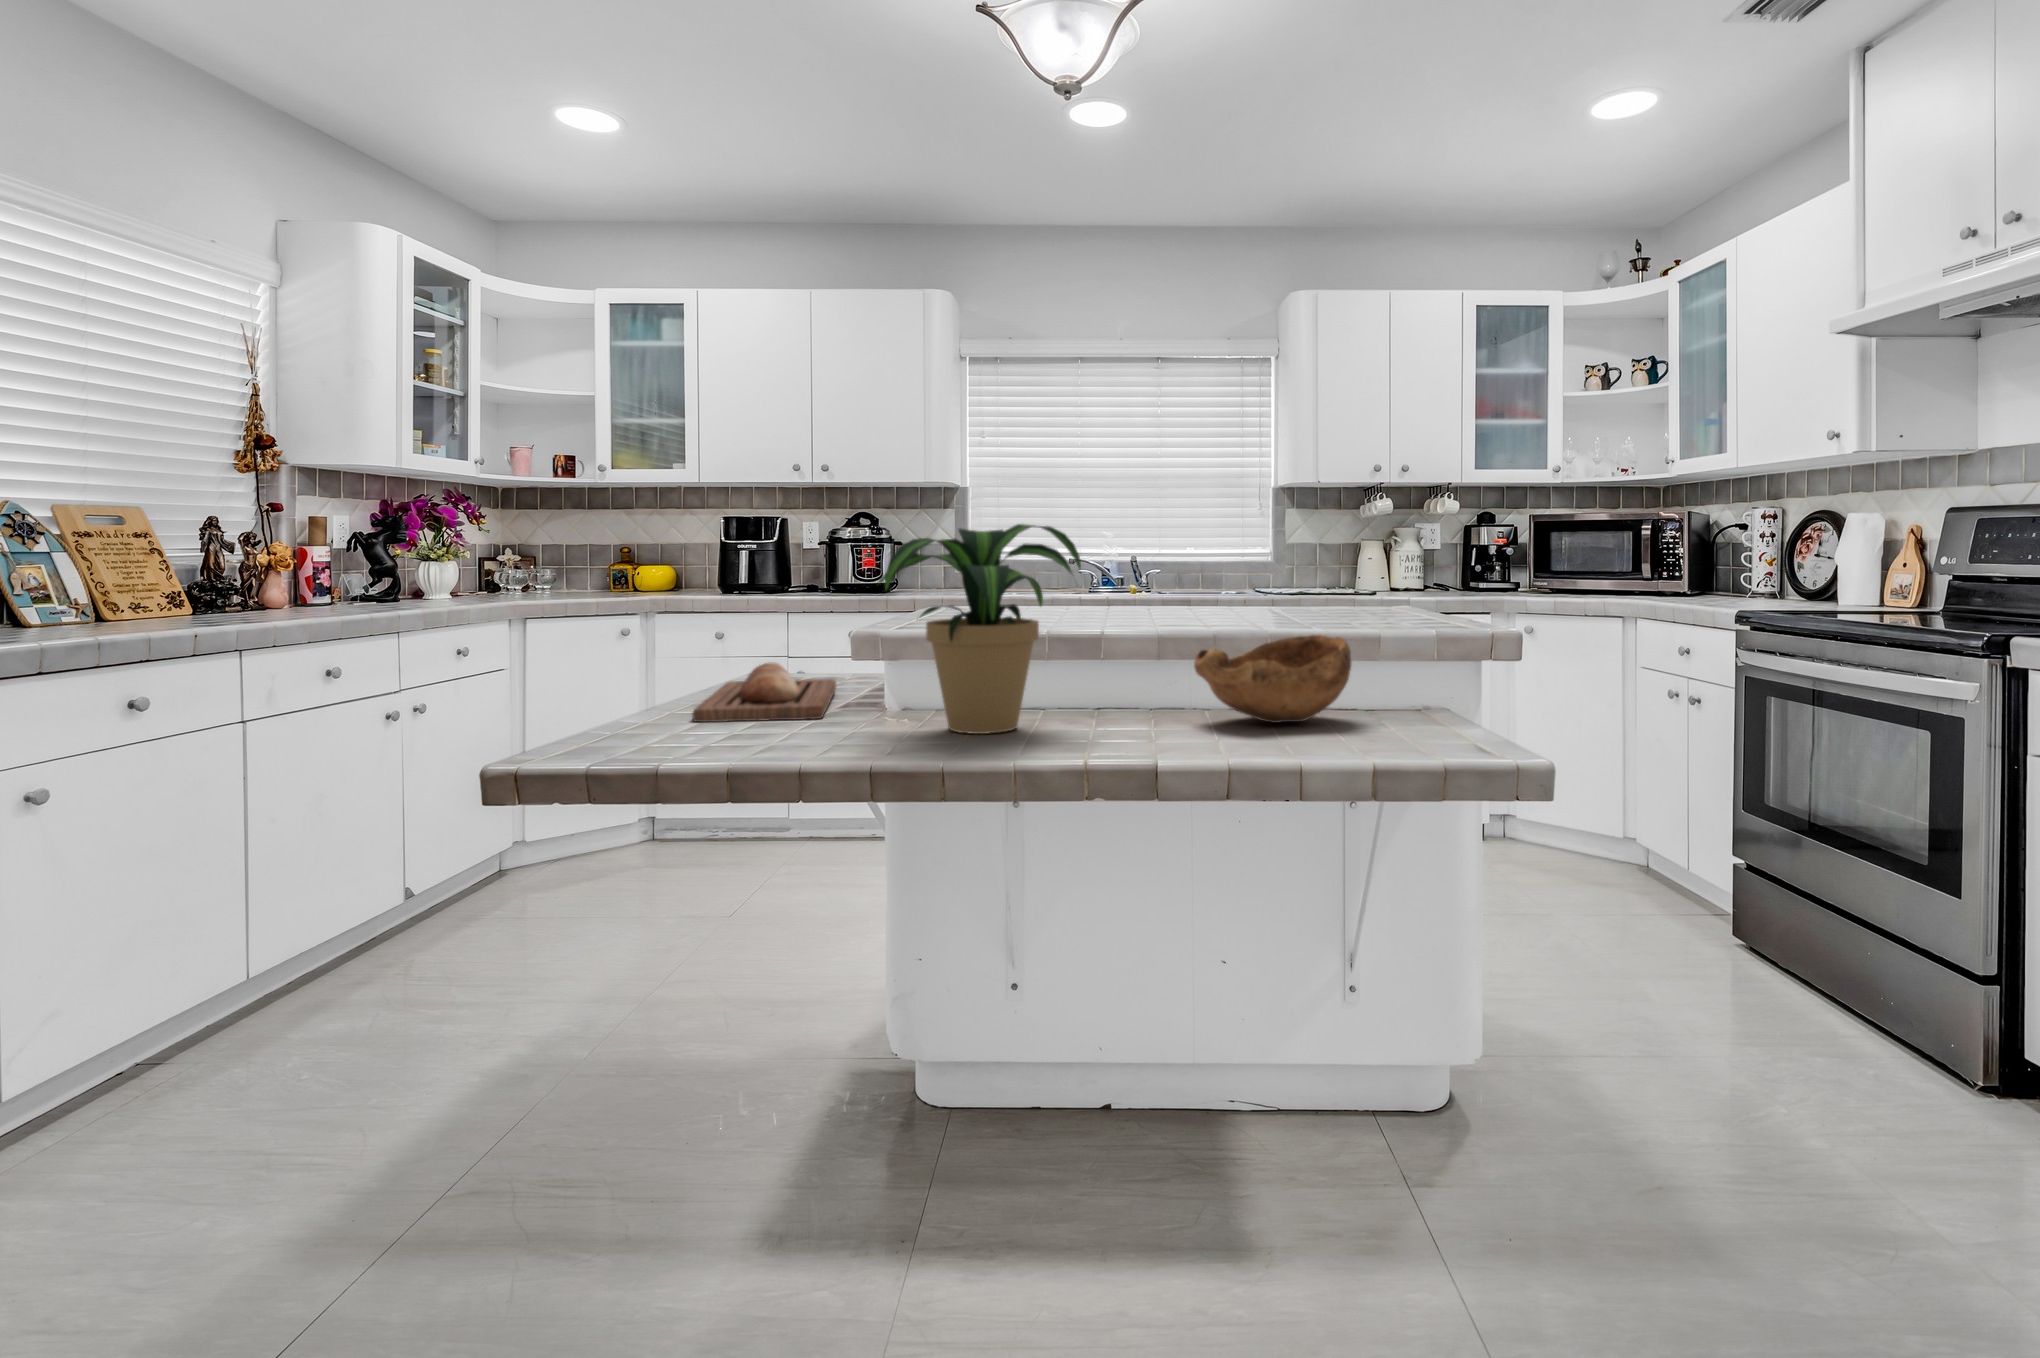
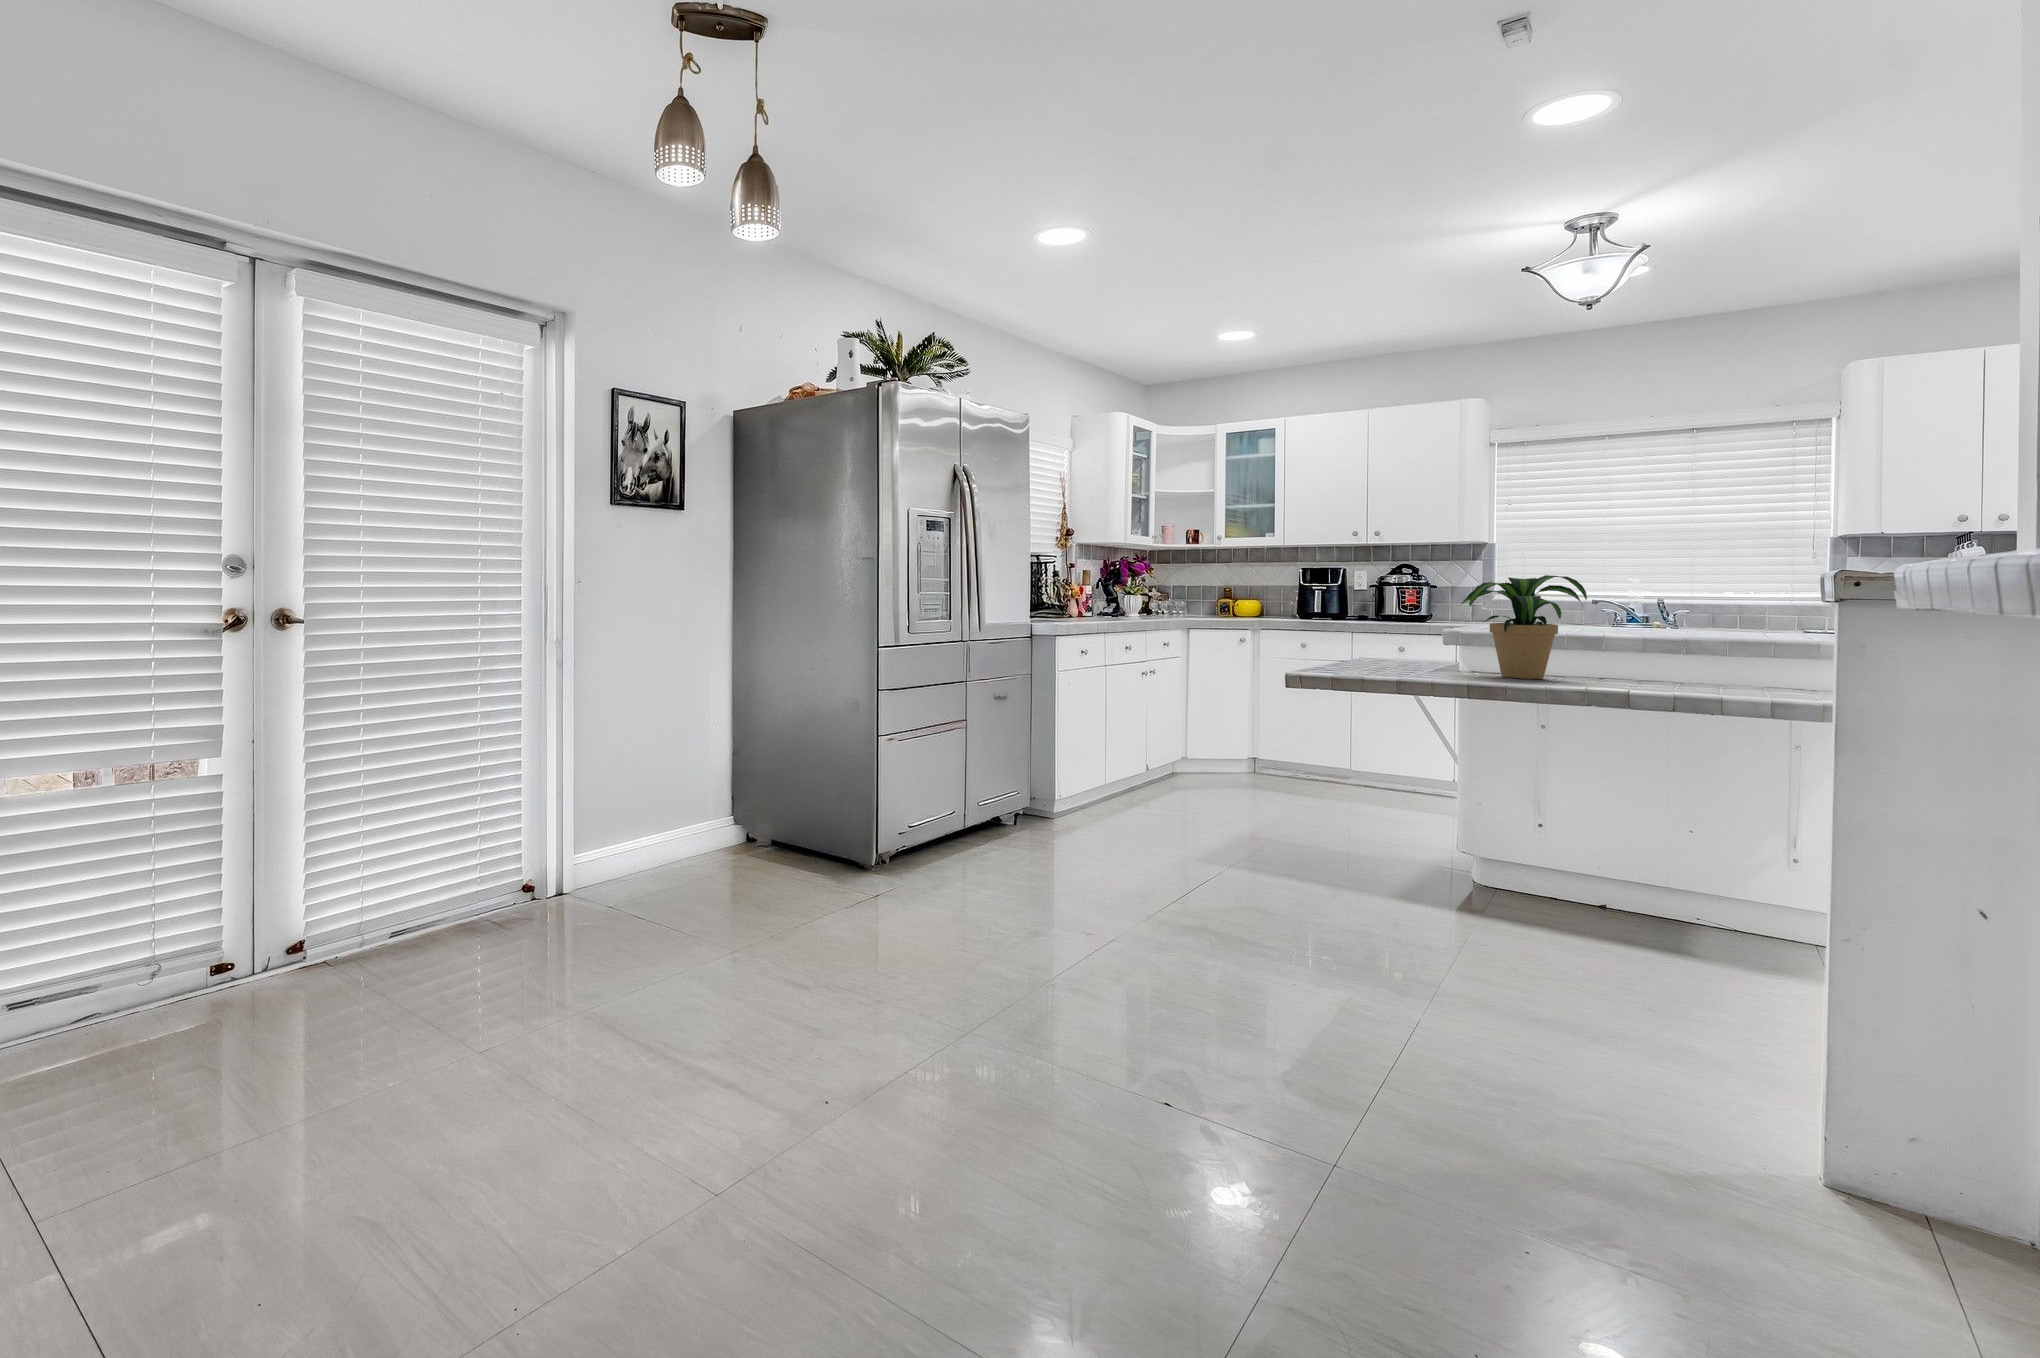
wooden bowl: present [1194,635,1351,723] -> none [1665,641,1789,688]
bread loaf: present [692,662,836,722] -> none [1357,645,1426,670]

